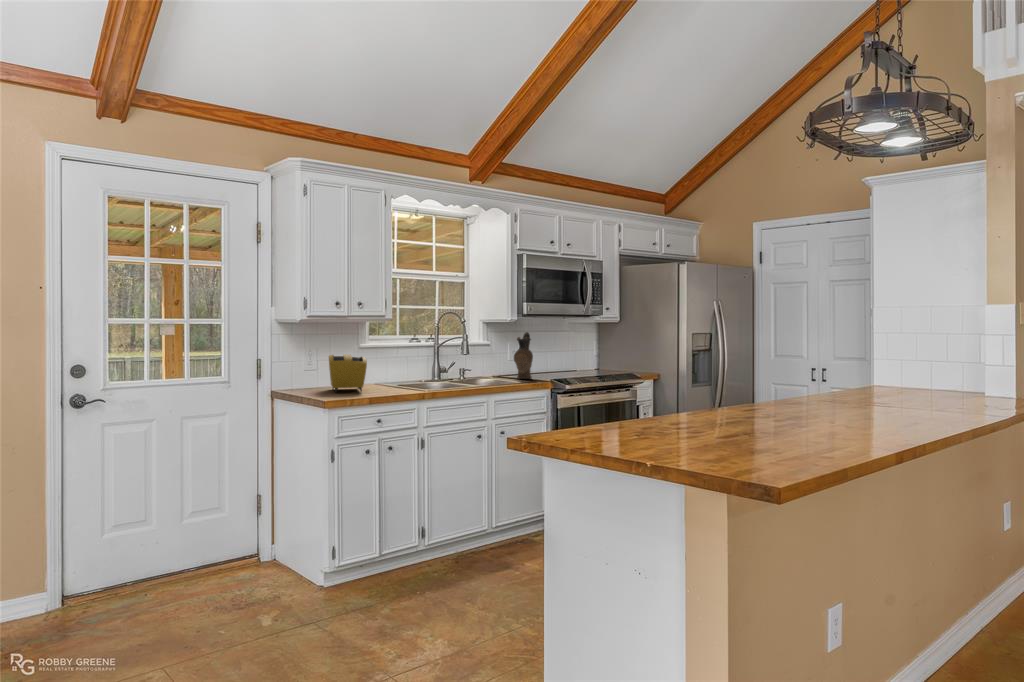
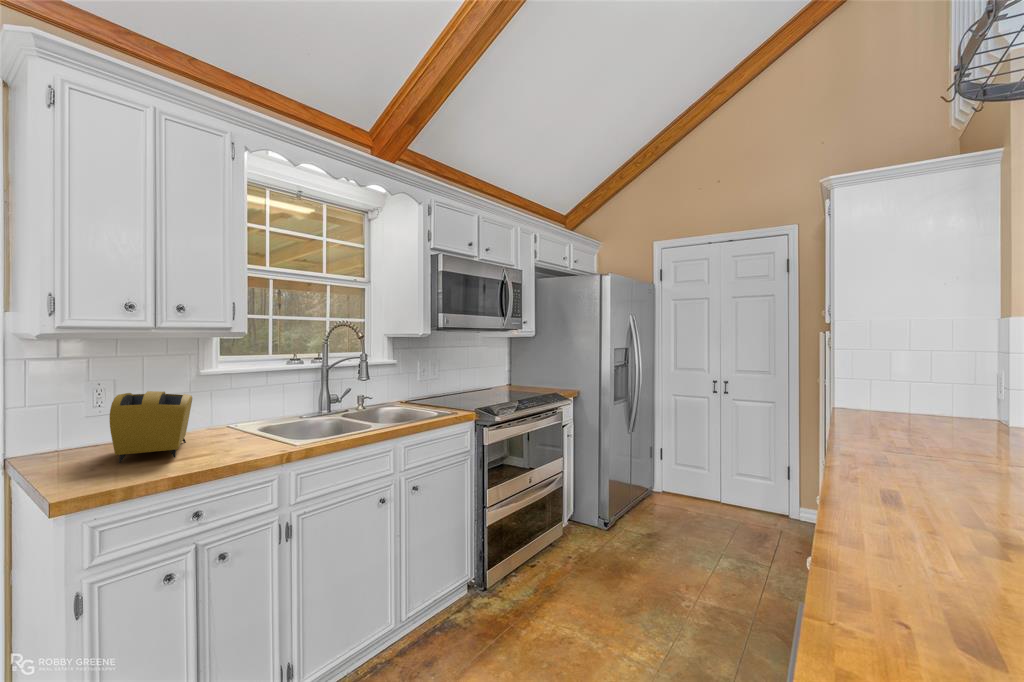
ceramic pitcher: present [514,332,533,379] -> none [427,349,450,407]

